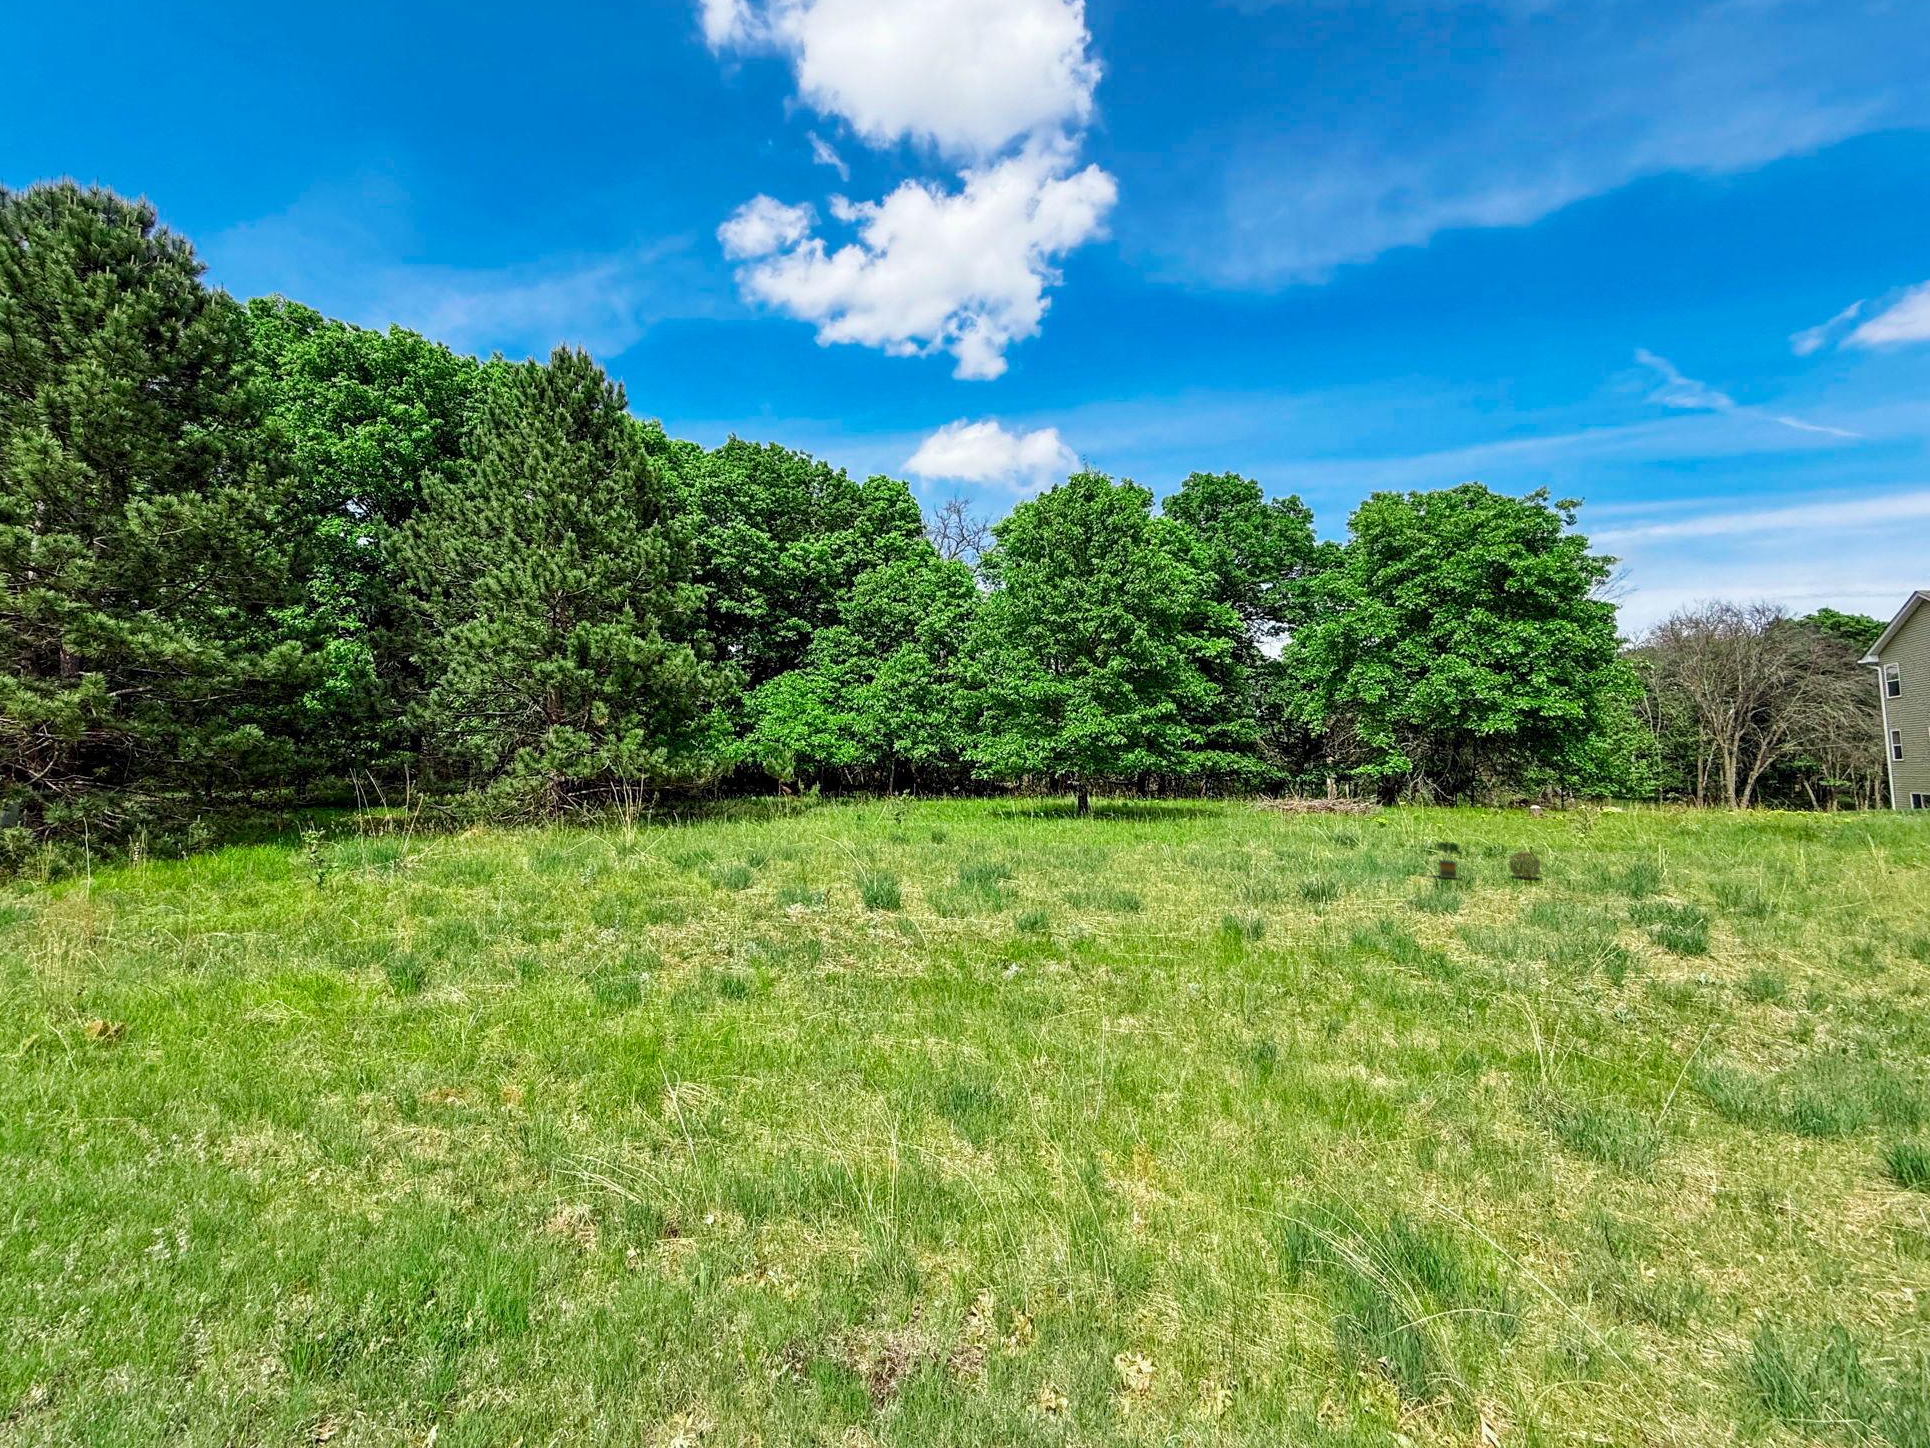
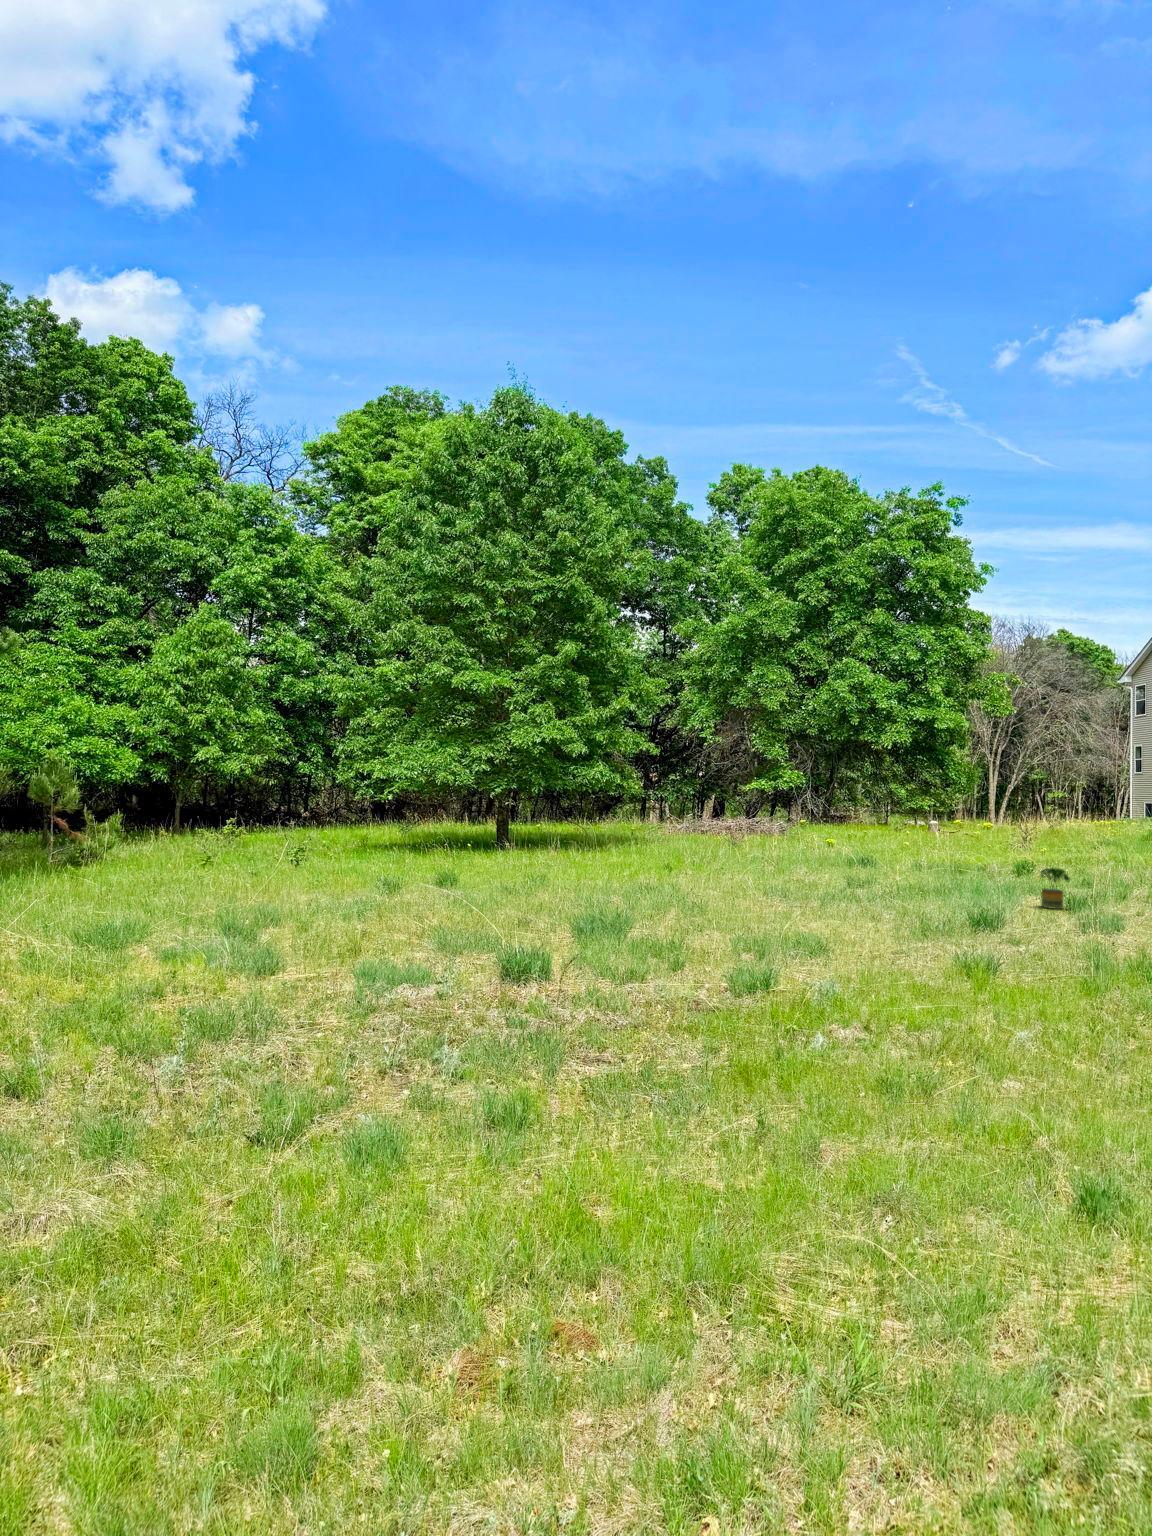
woven basket: present [1510,852,1540,879] -> none [1098,875,1128,904]

